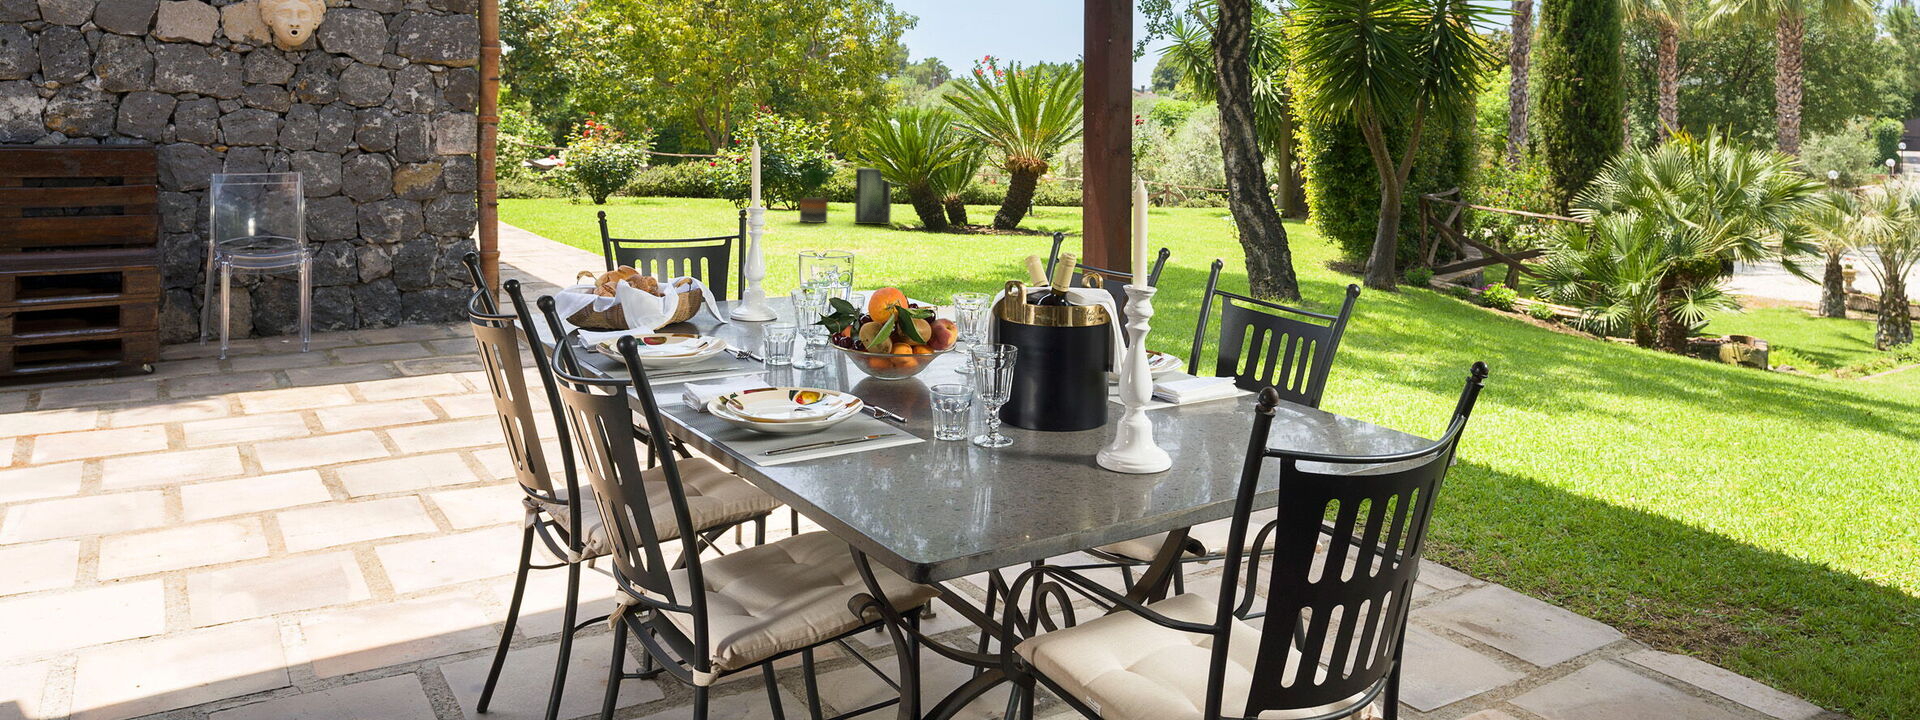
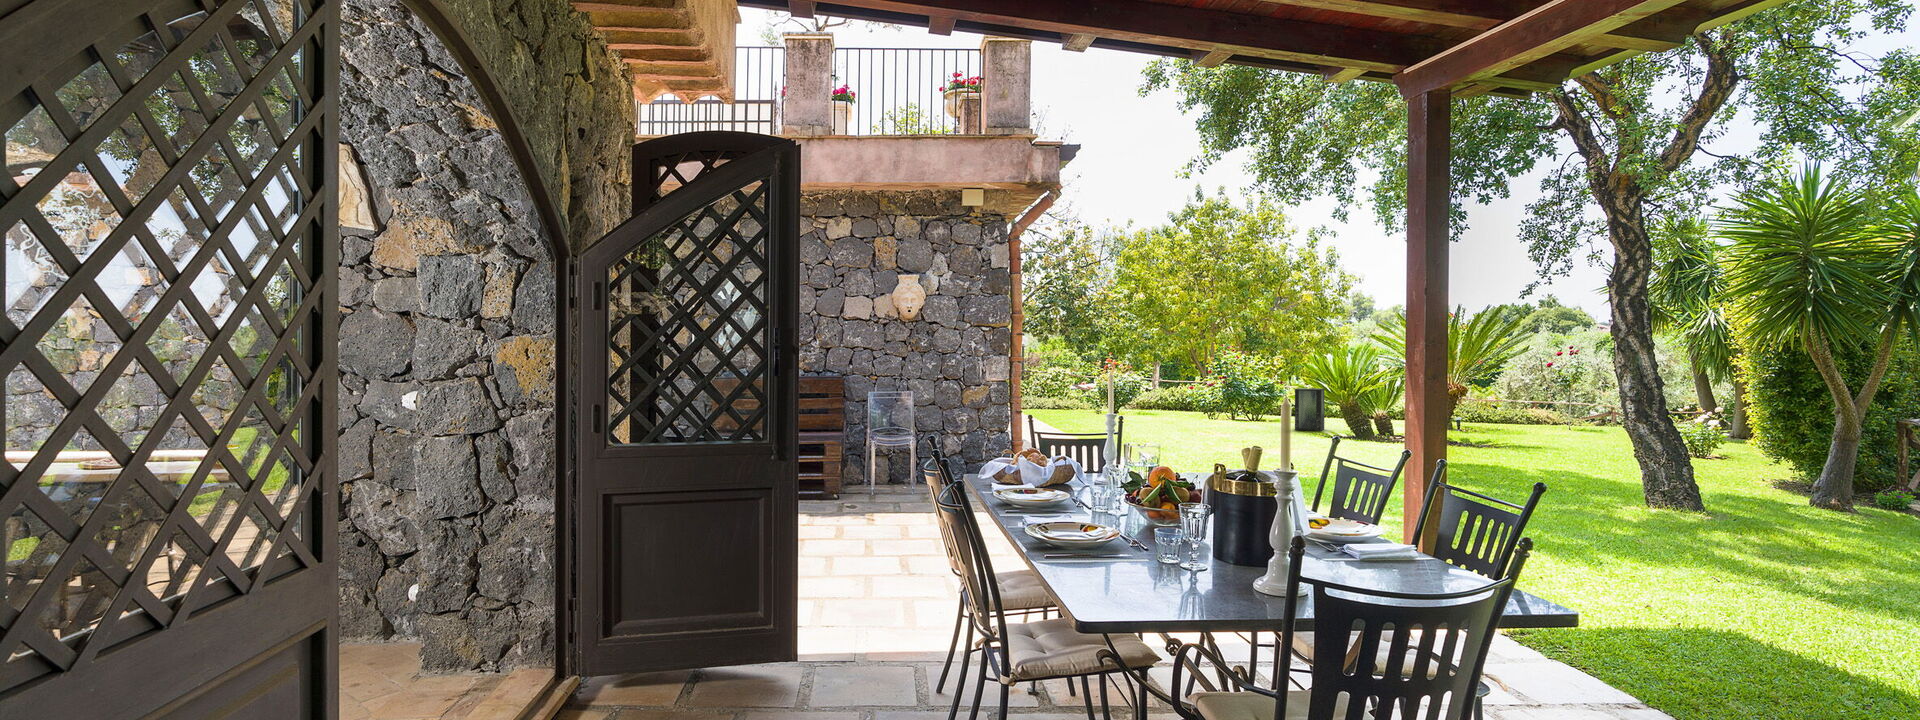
potted tree: present [800,168,832,223] -> none [1251,389,1279,430]

